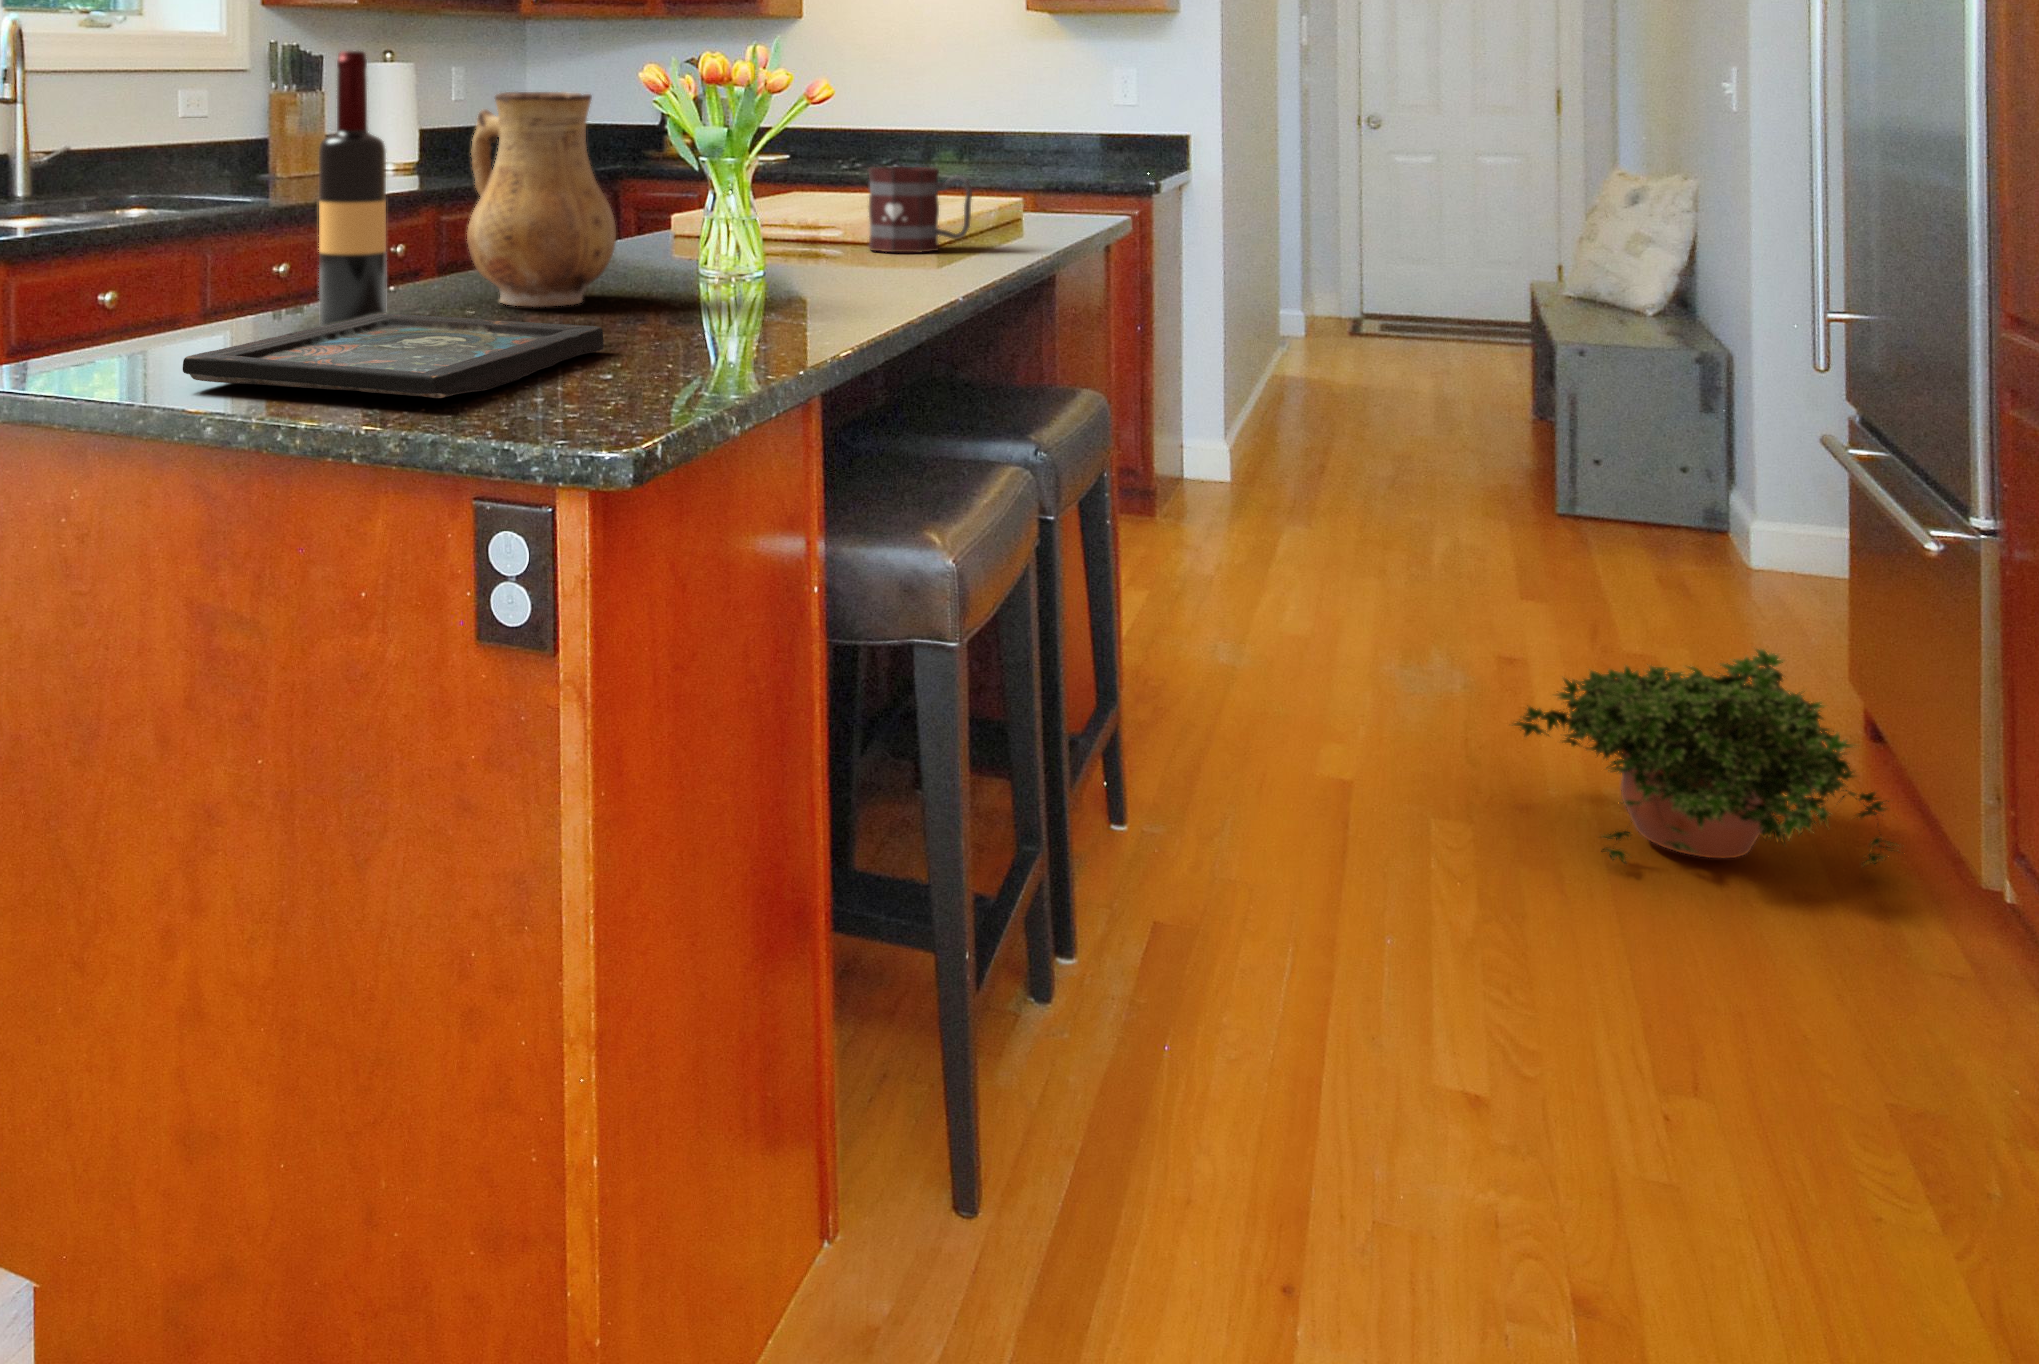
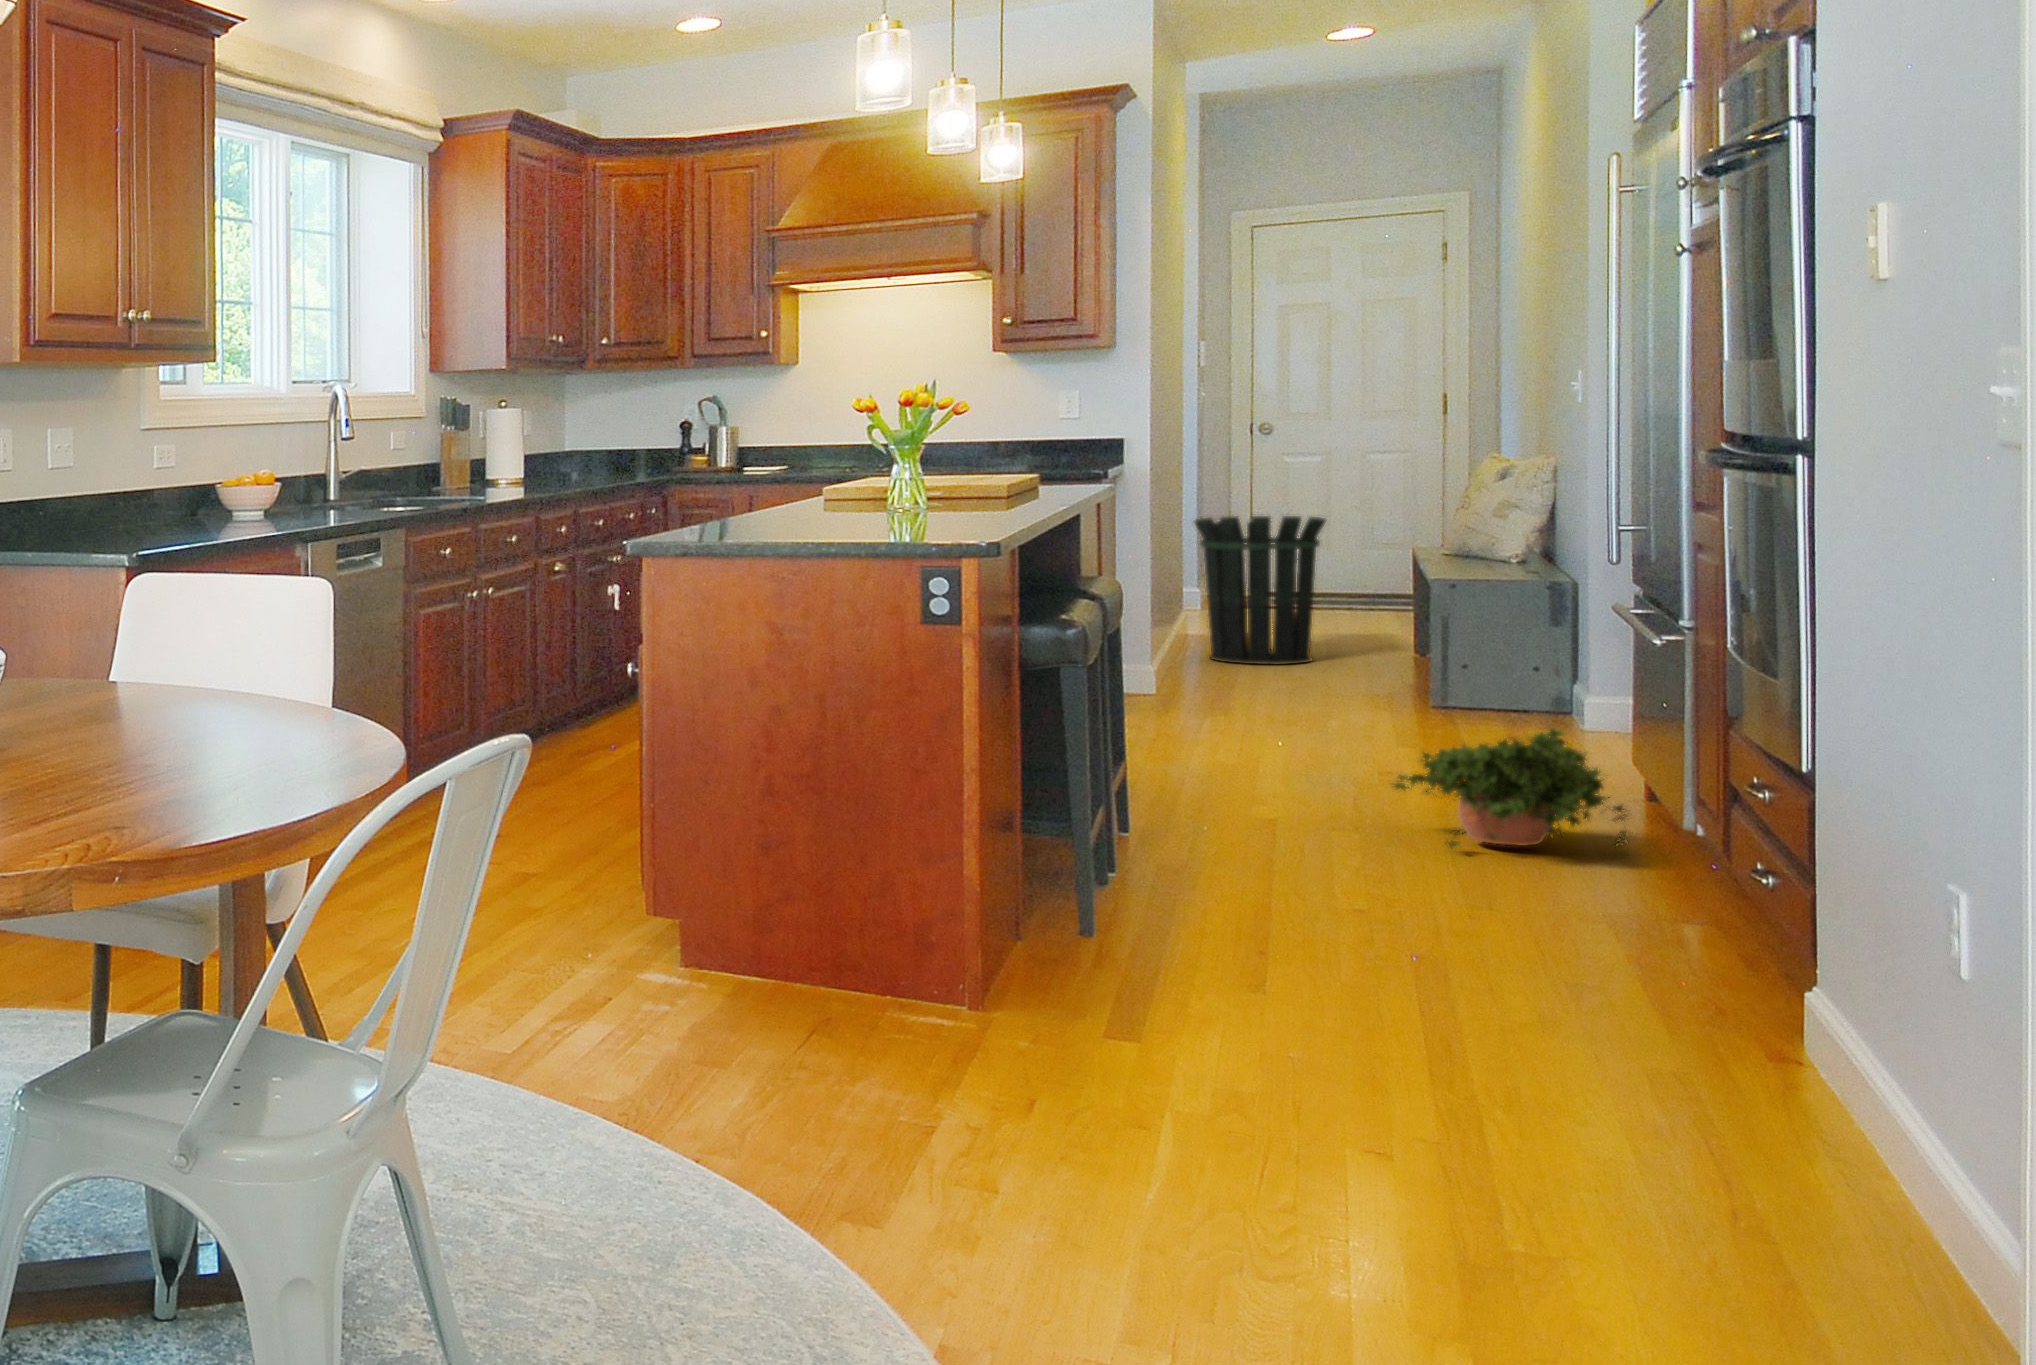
wine bottle: present [319,51,387,326] -> none [738,391,775,528]
ceramic pitcher: present [467,92,616,307] -> none [786,410,876,520]
mug: present [869,167,972,252] -> none [974,450,1043,499]
waste bin: none [1280,228,1434,419] -> present [1194,516,1326,665]
tray: present [183,313,604,398] -> none [748,515,917,536]

